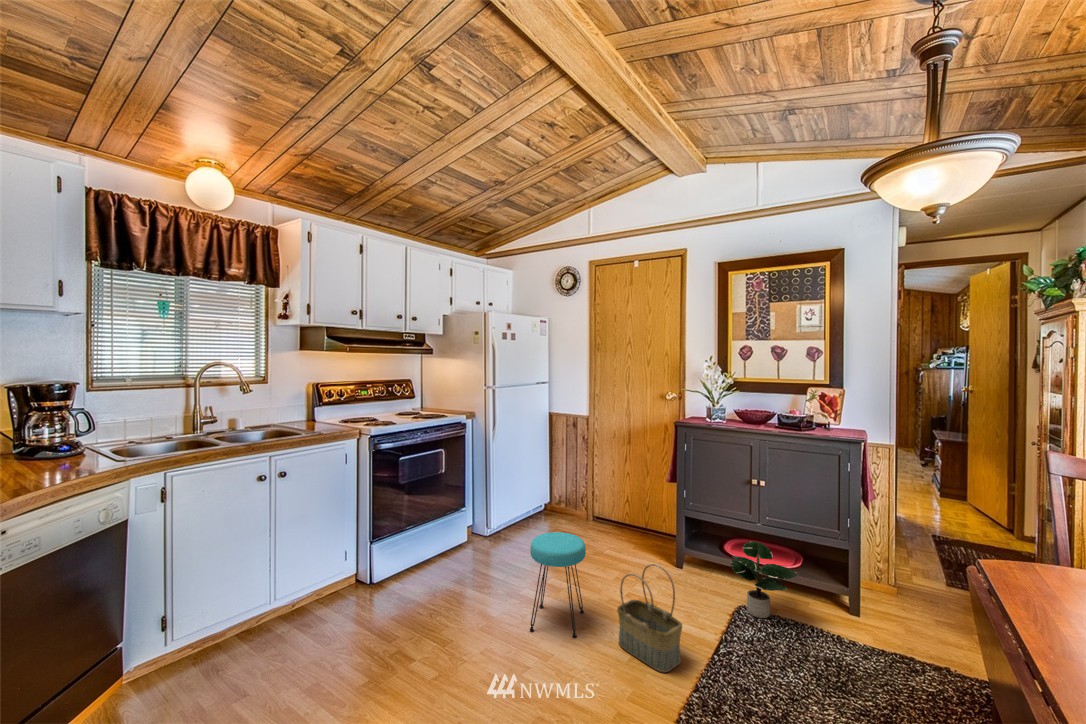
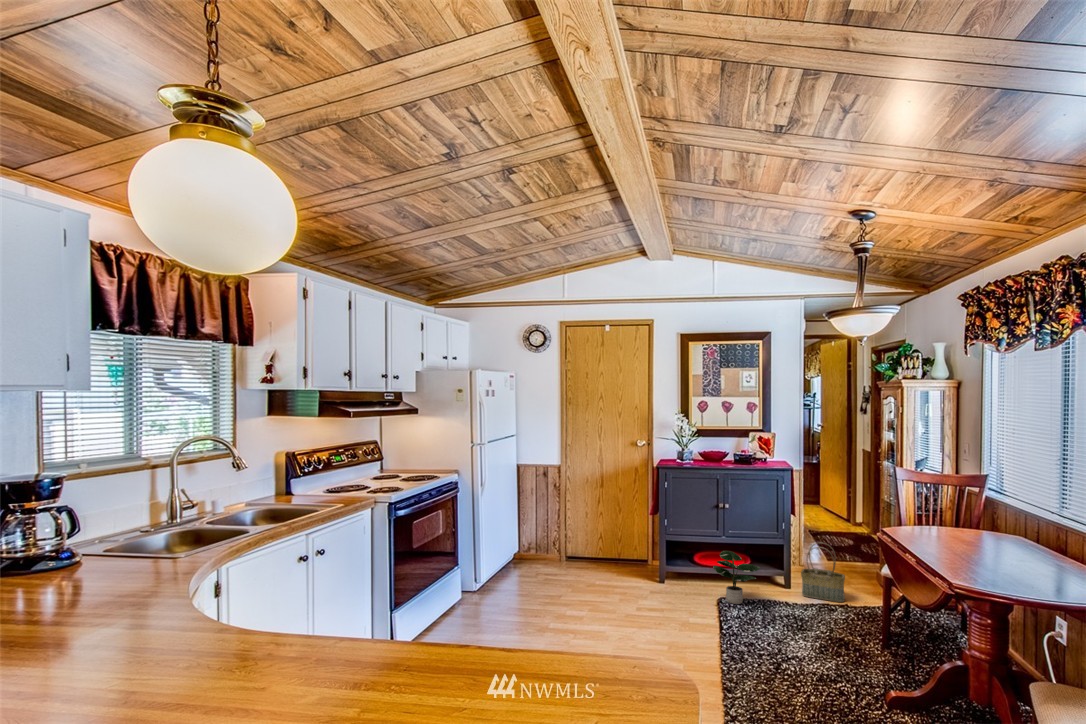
stool: present [530,532,586,637] -> none [584,556,629,633]
basket: present [618,564,682,672] -> present [801,542,845,602]

